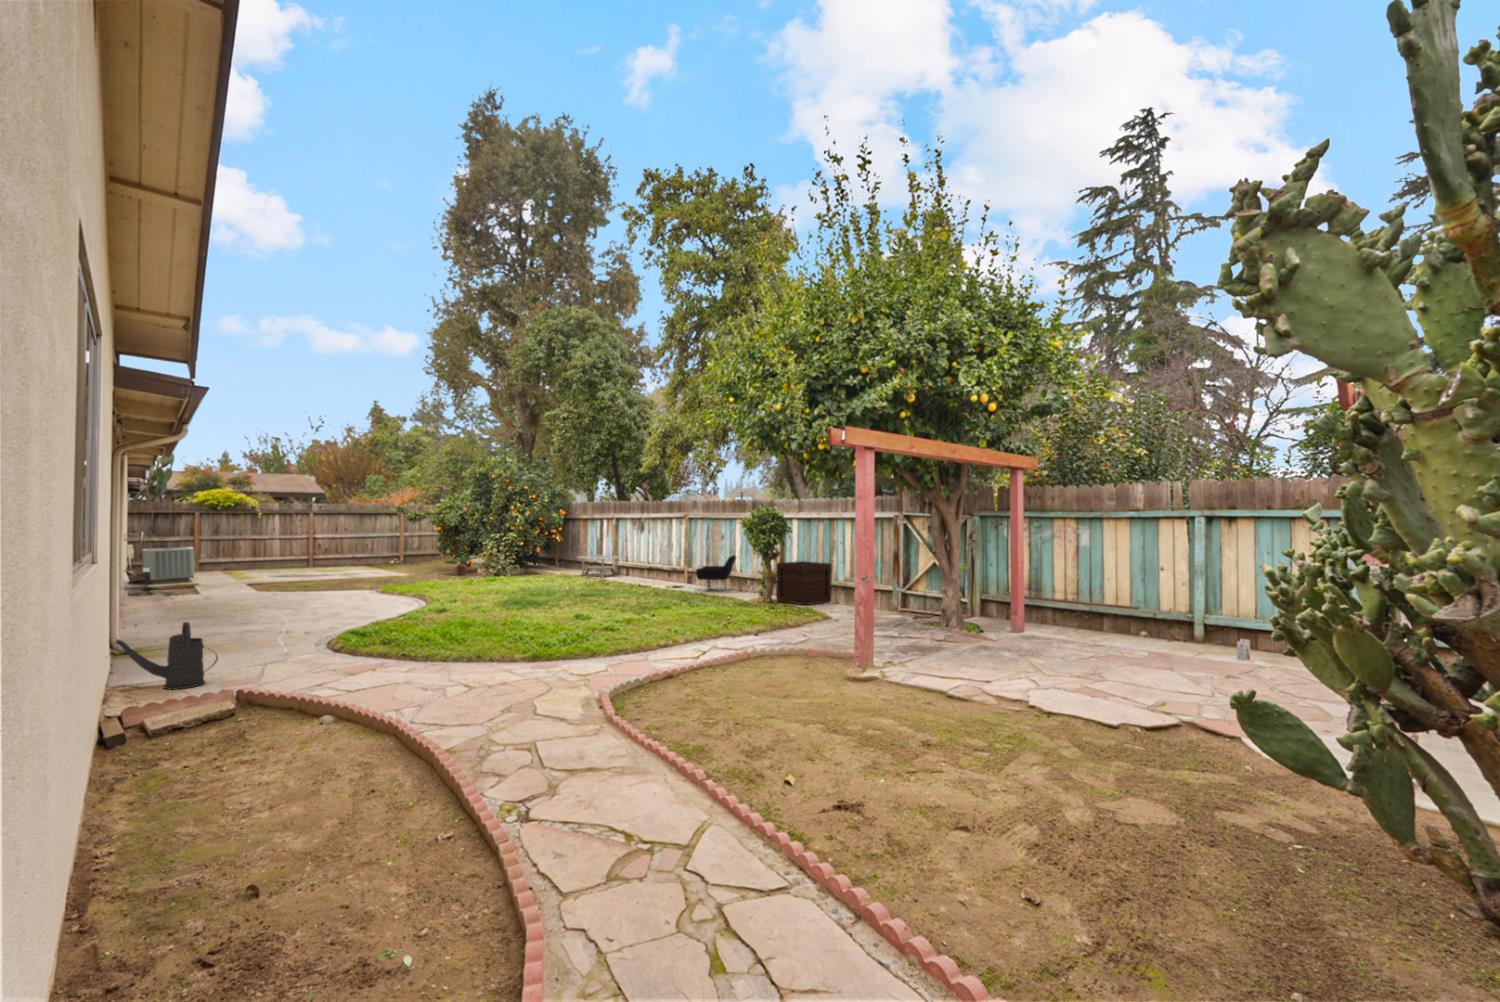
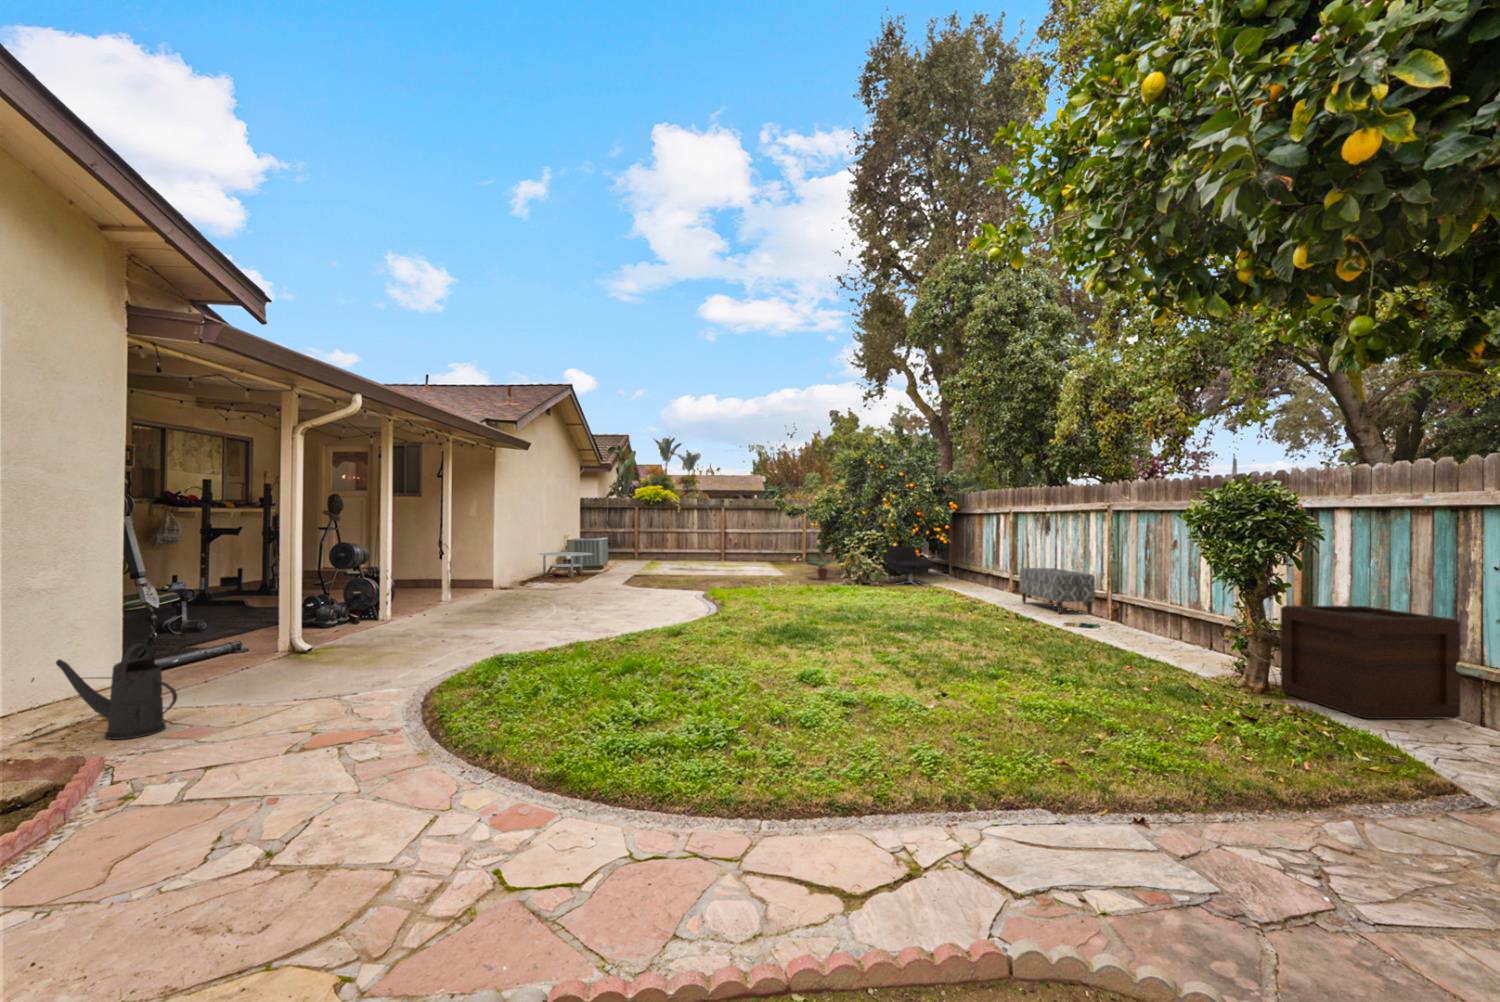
bench: none [628,555,677,583] -> present [1019,568,1095,614]
lounge chair: present [696,555,736,592] -> present [885,546,934,583]
round table: present [579,556,623,578] -> present [539,552,593,578]

